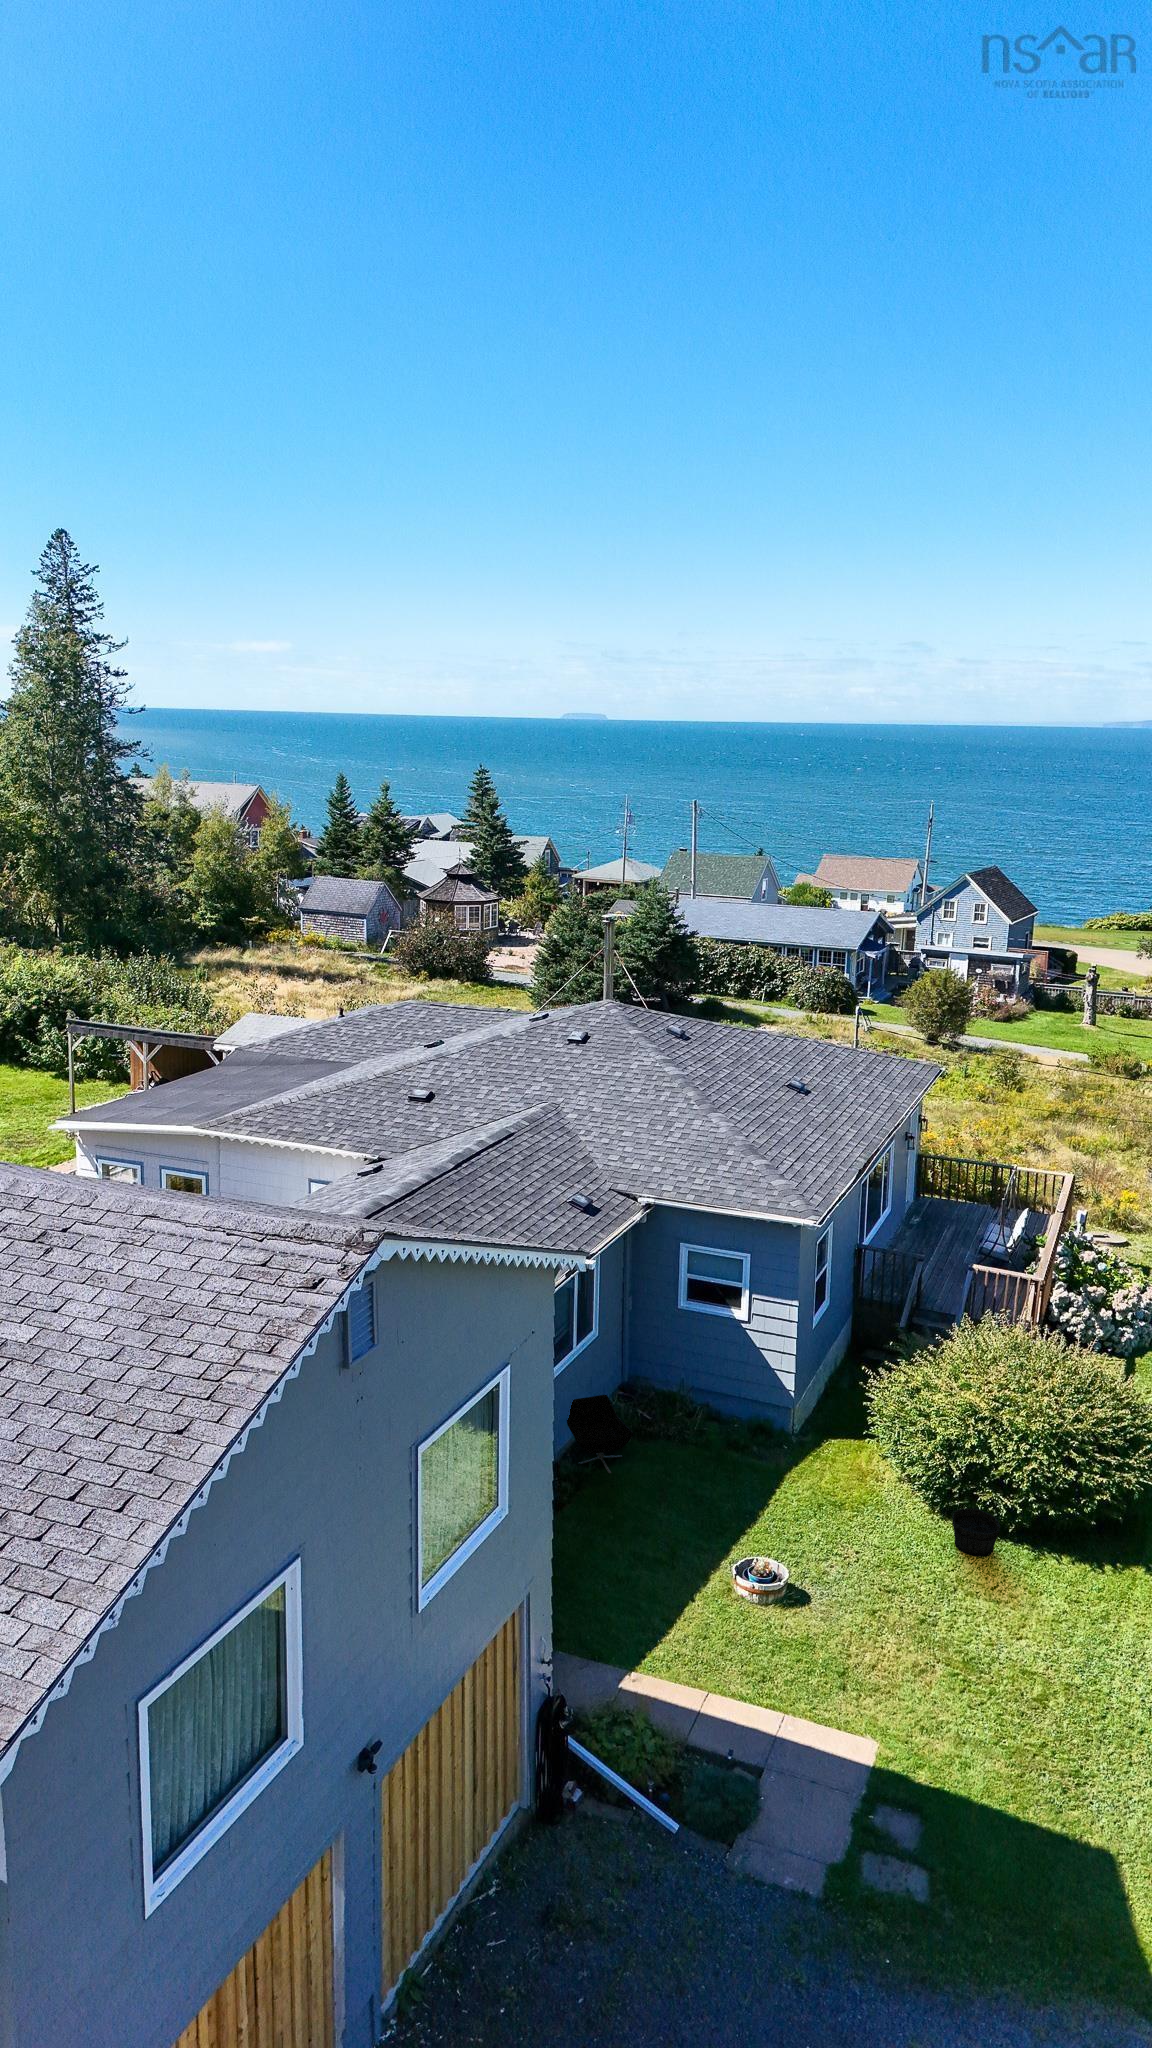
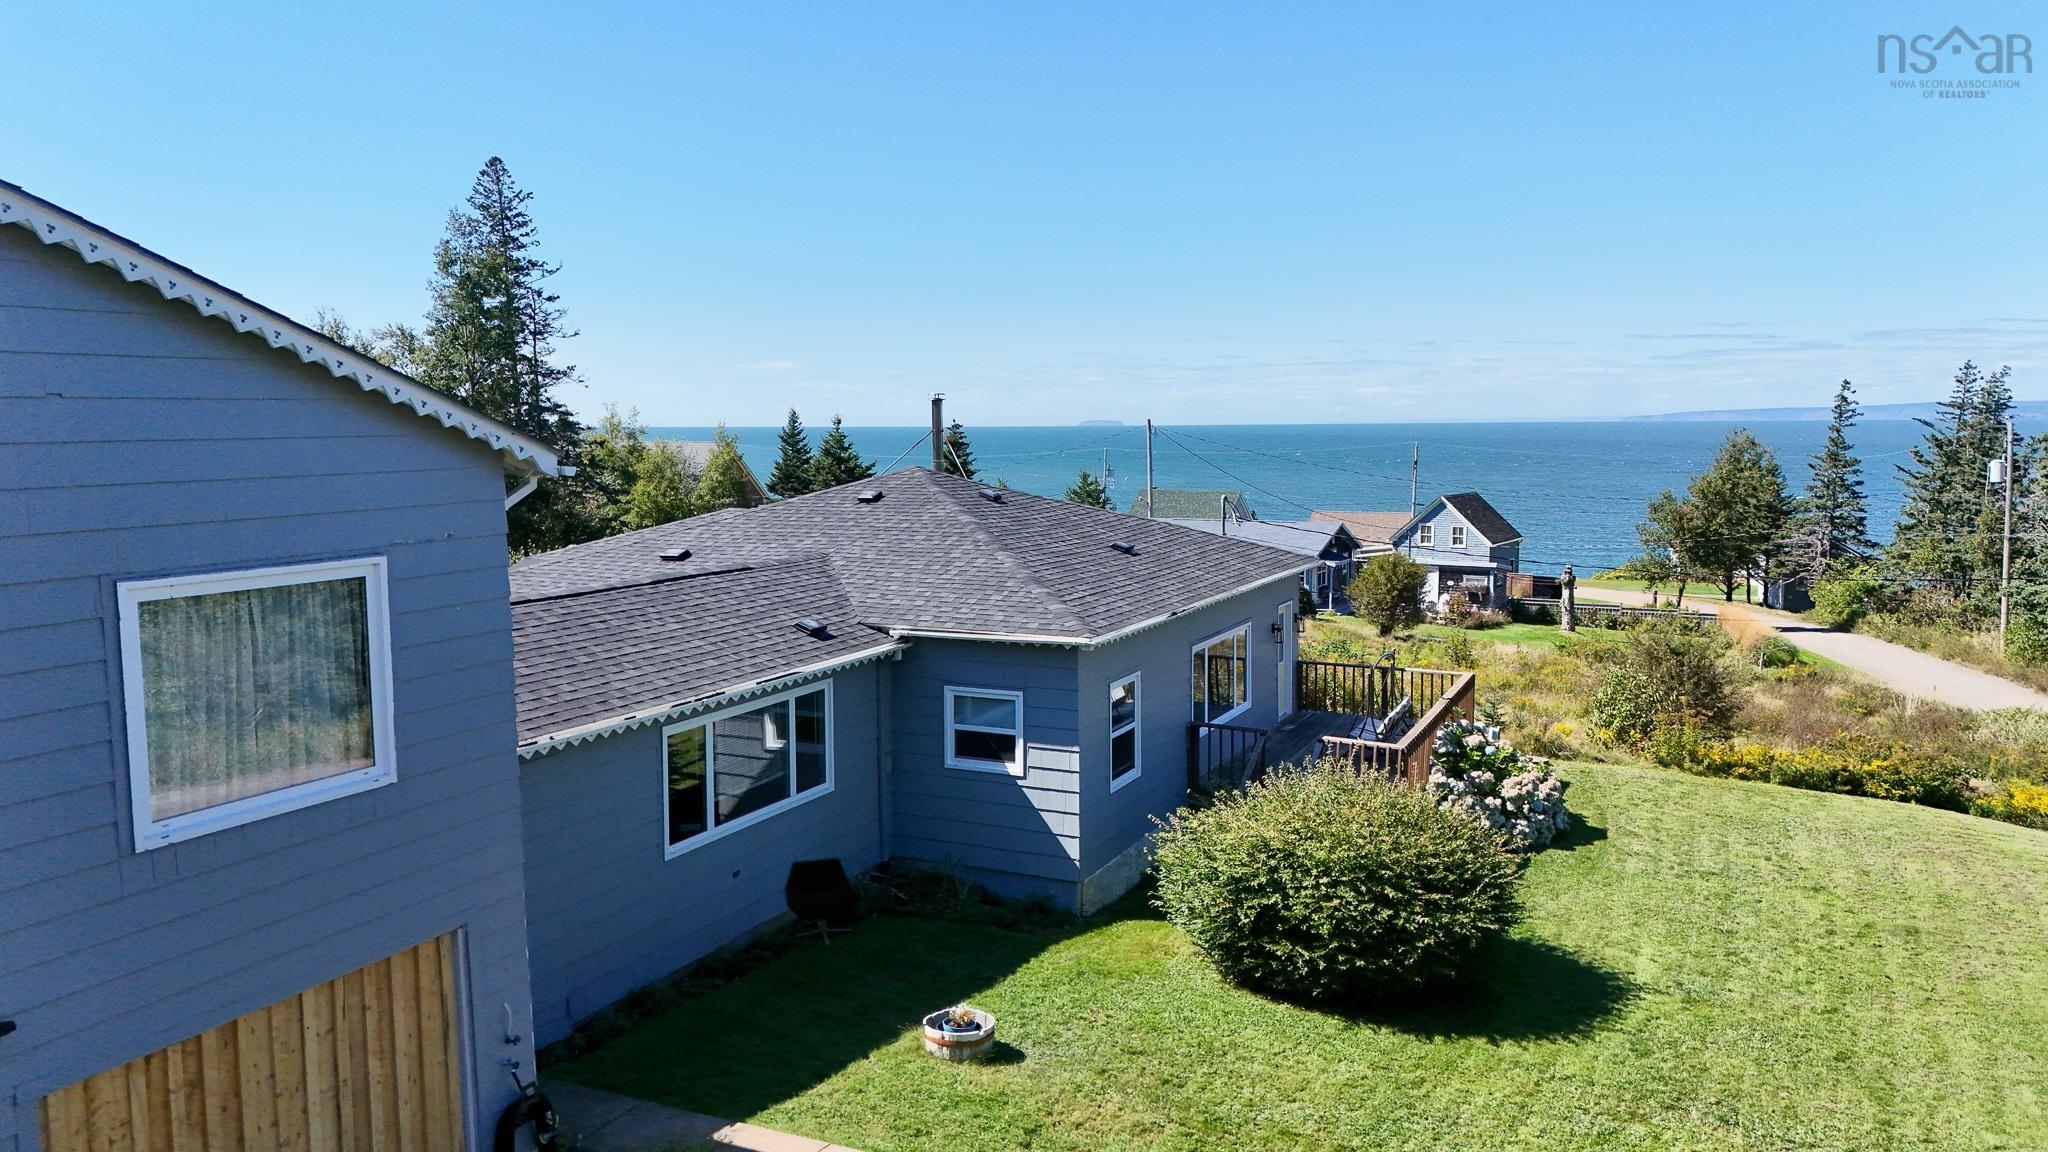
wooden bucket: present [952,1508,1000,1557] -> none [1235,961,1296,1021]

